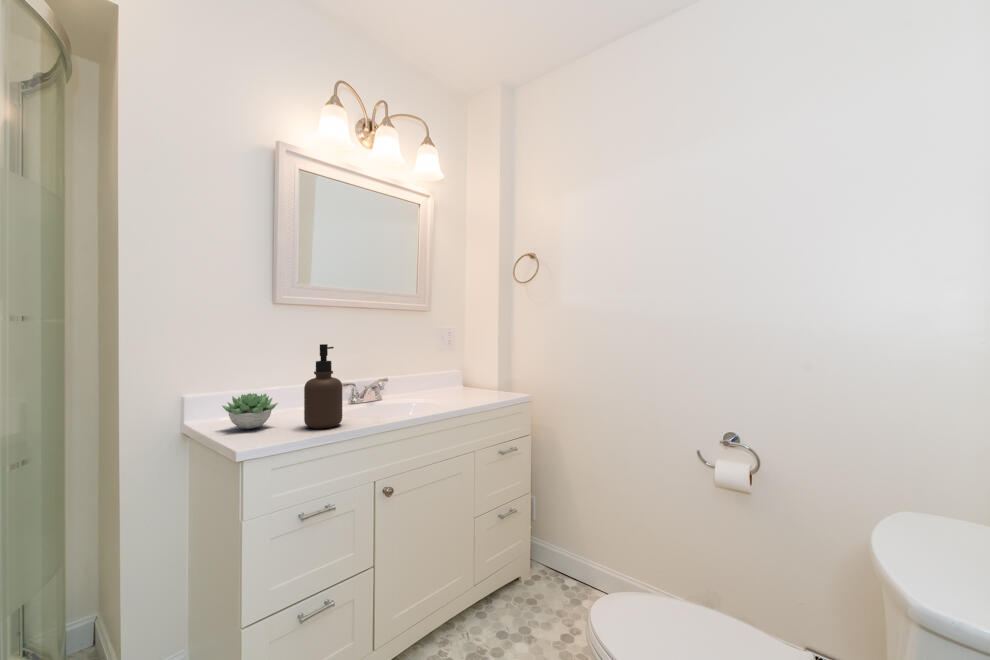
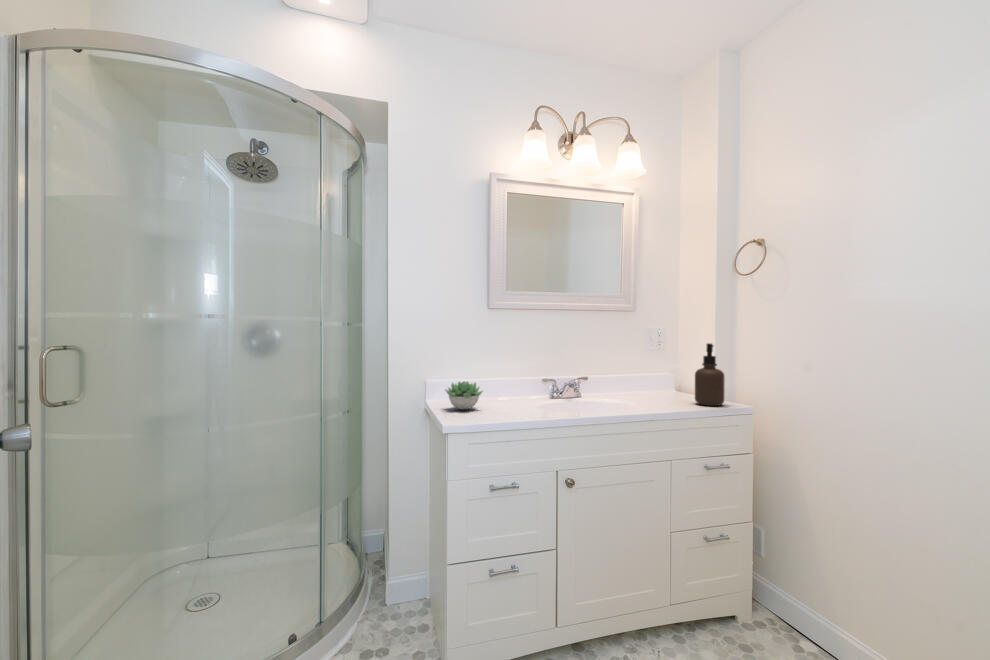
soap dispenser: present [304,344,342,429] -> present [695,344,725,406]

